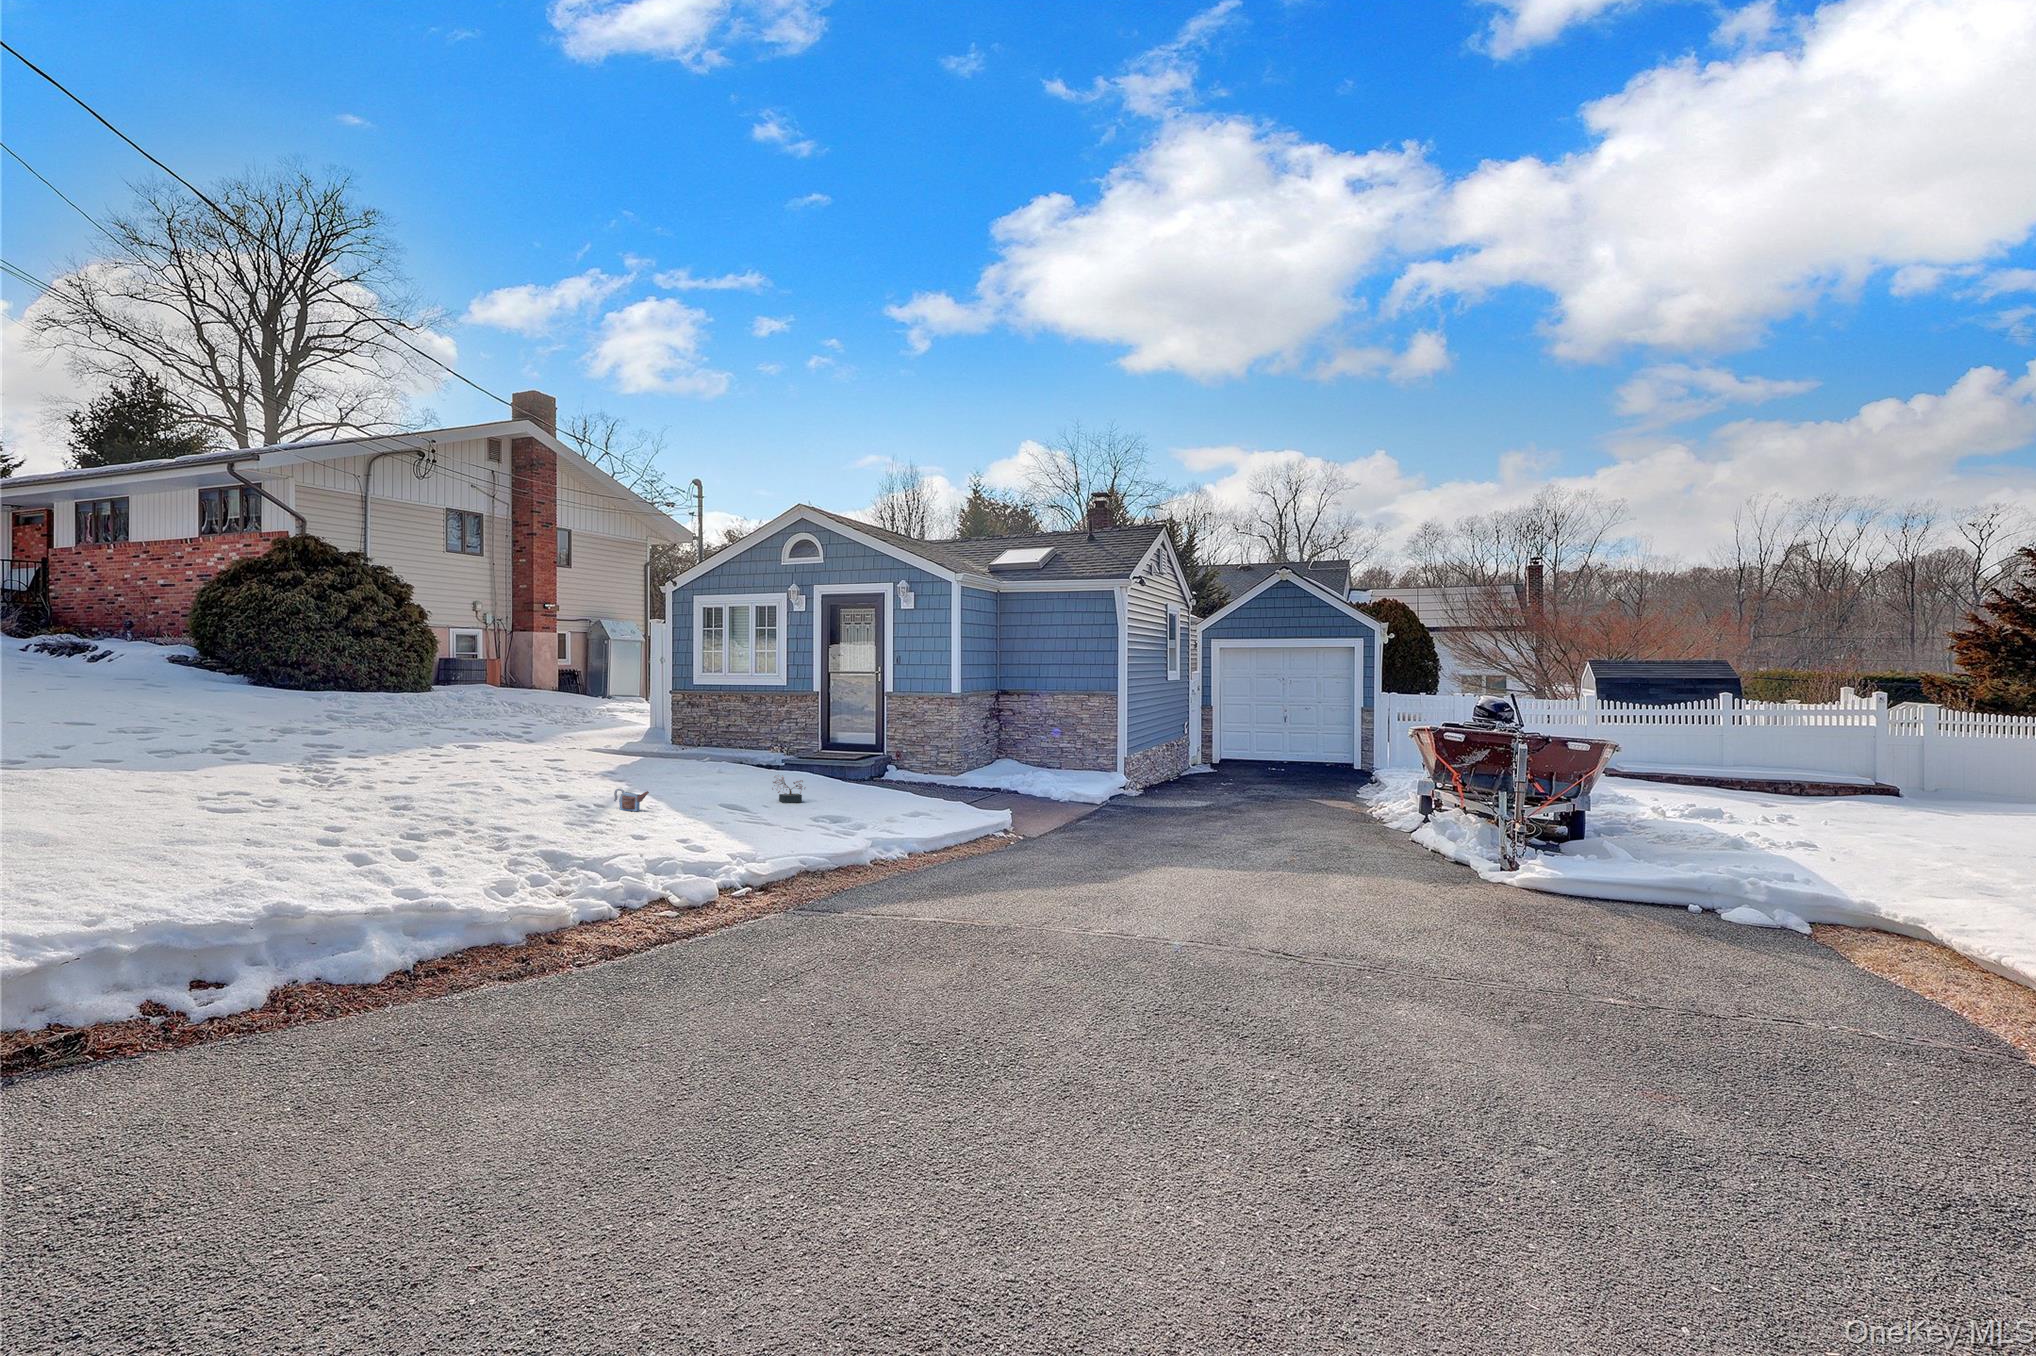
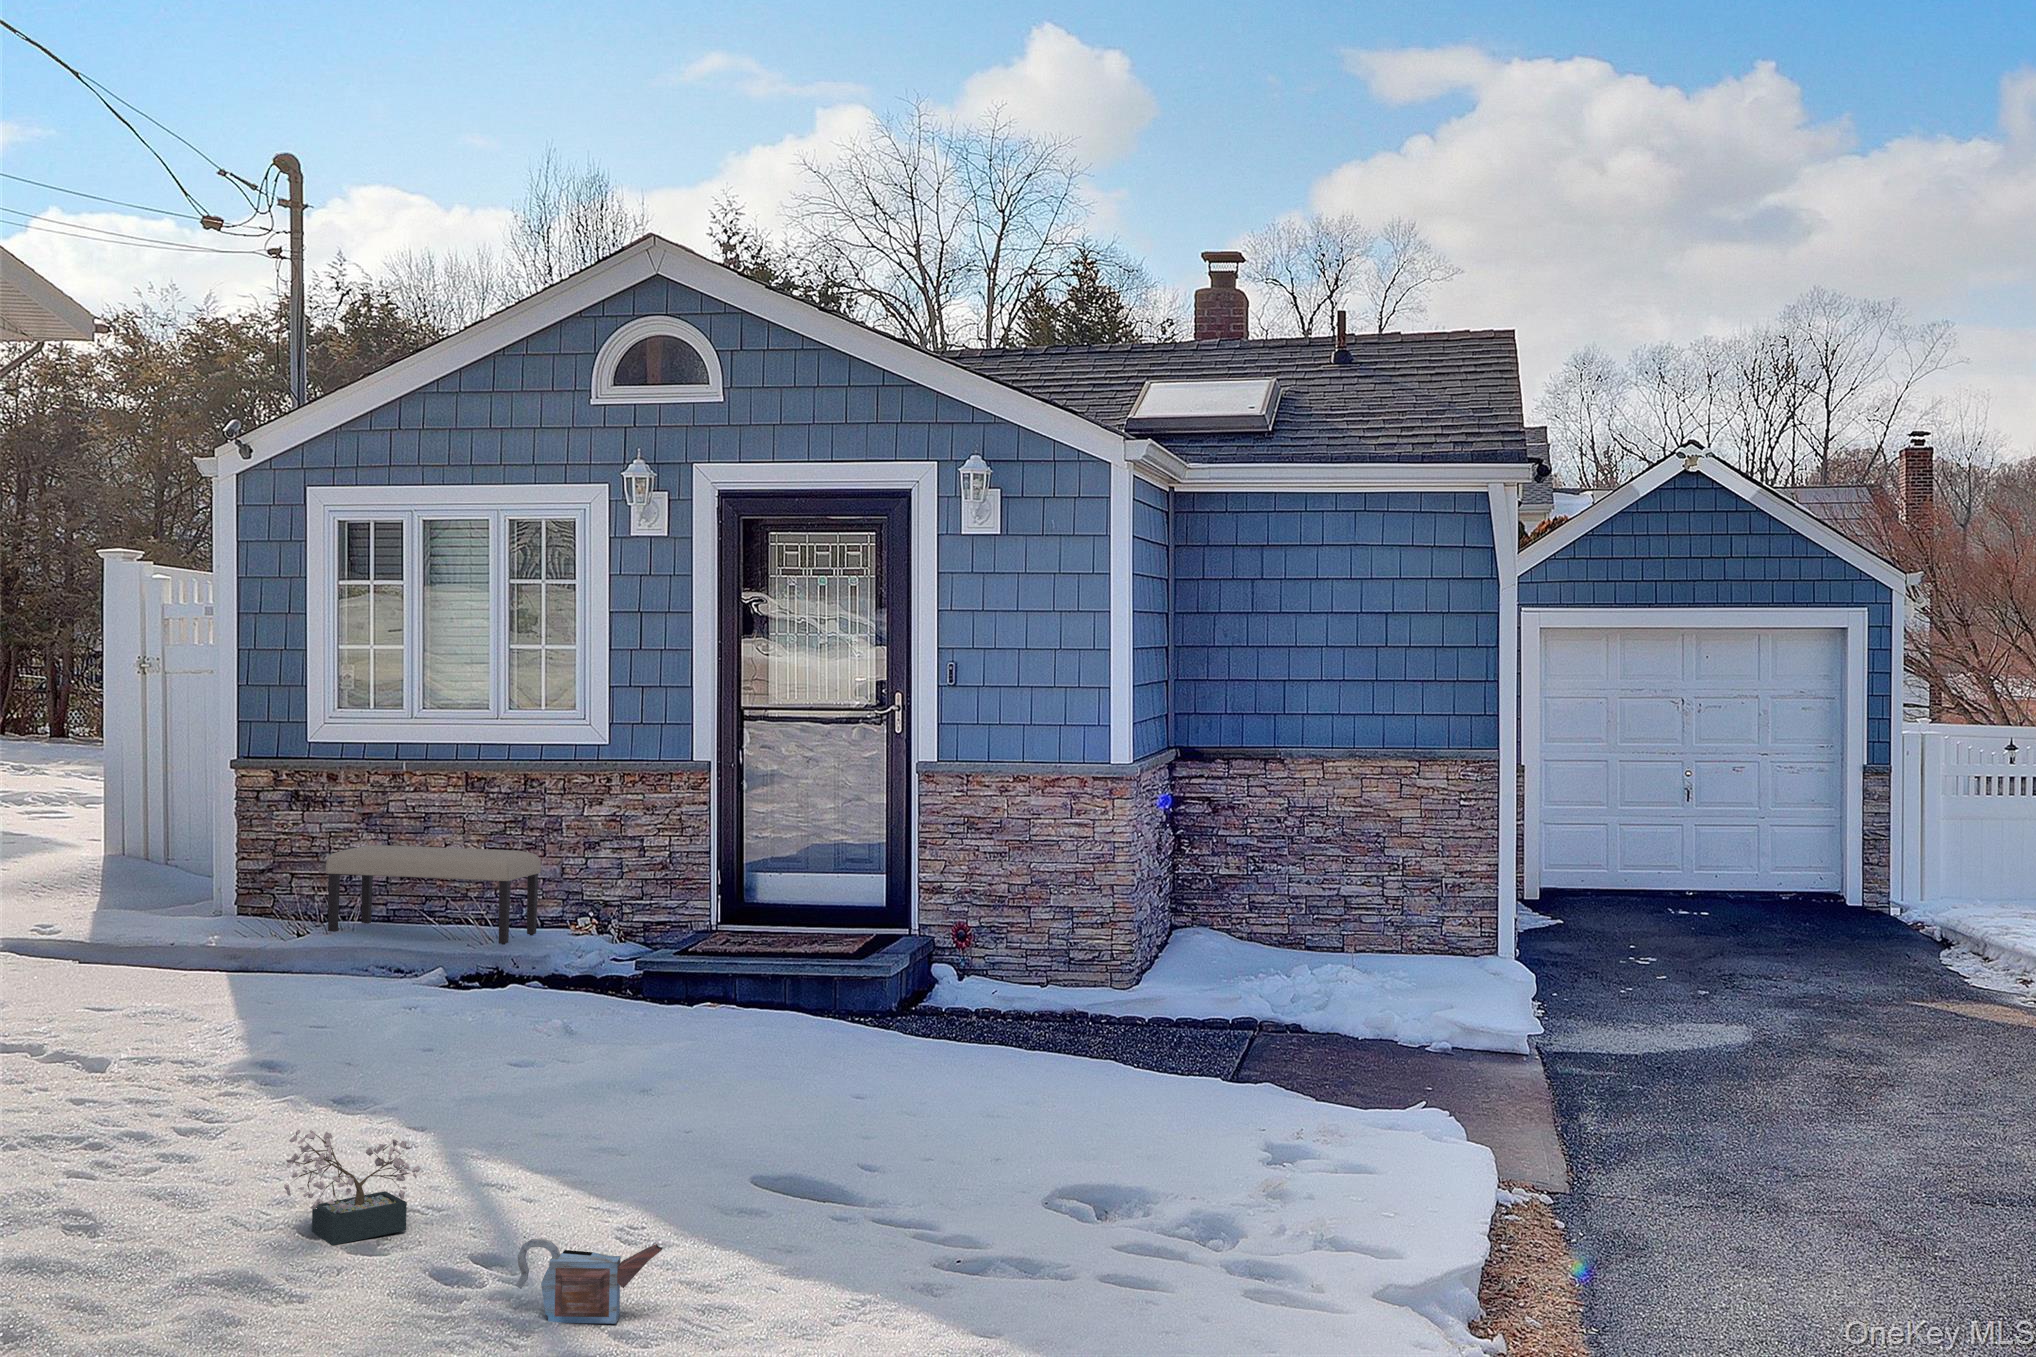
bench: none [691,721,763,754] -> present [326,845,541,945]
decorative plant: present [772,775,806,803] -> present [284,1130,420,1245]

